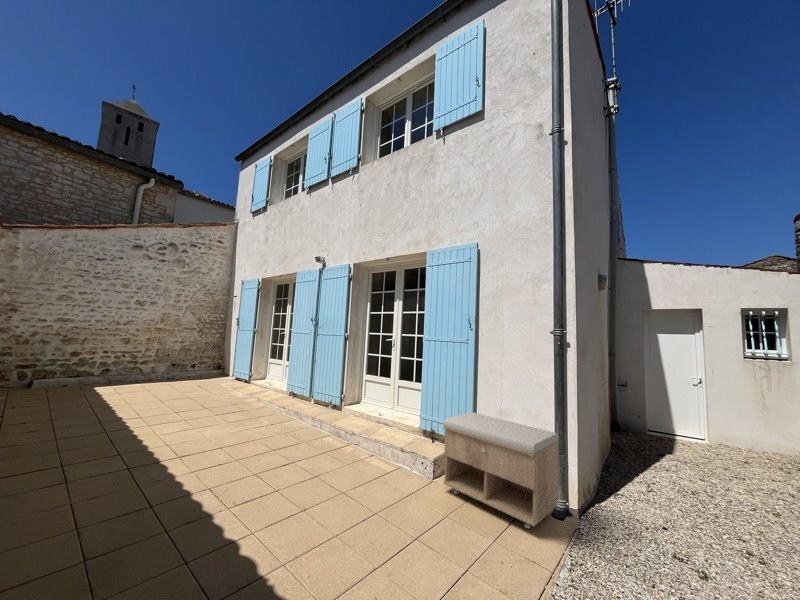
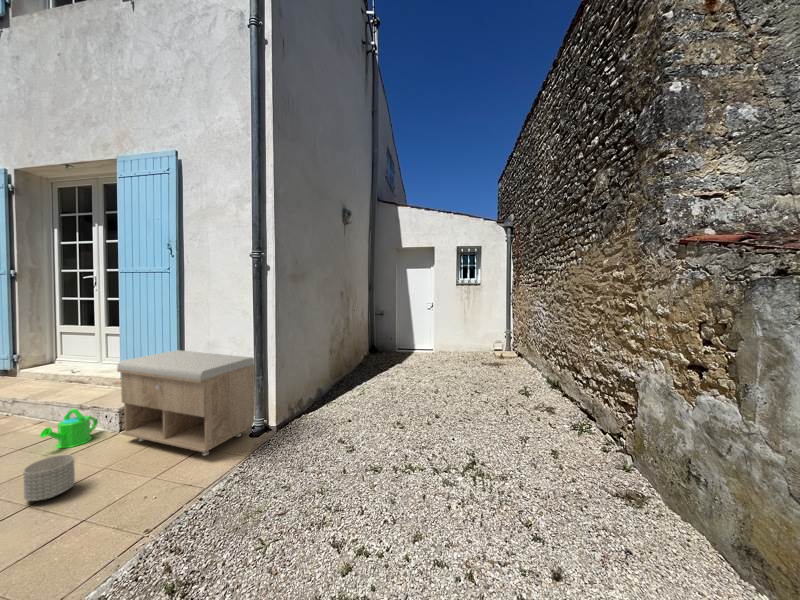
watering can: none [393,452,417,485] -> present [40,409,98,448]
planter: none [414,497,442,535] -> present [23,454,75,501]

